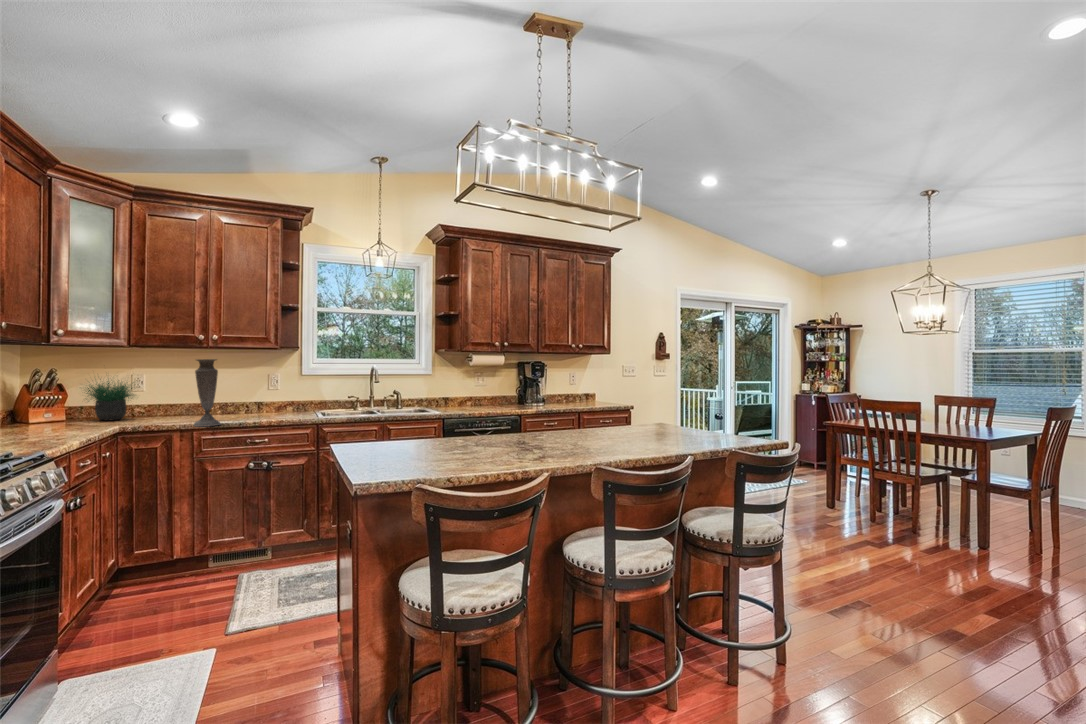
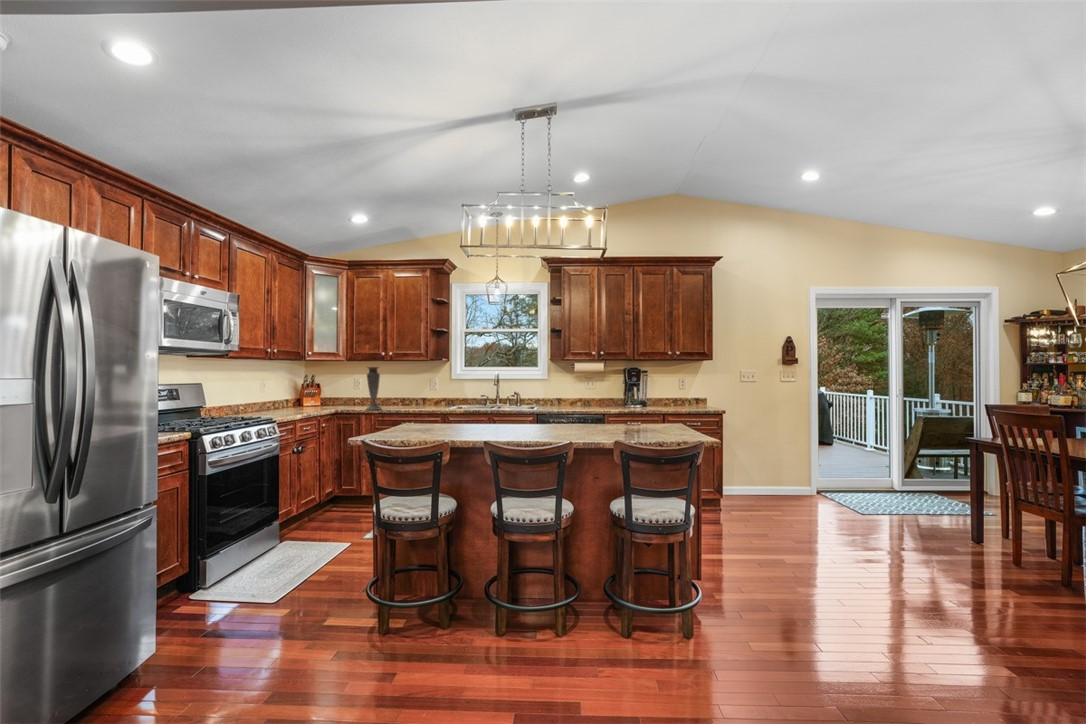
potted plant: present [86,379,134,420] -> none [318,371,357,405]

